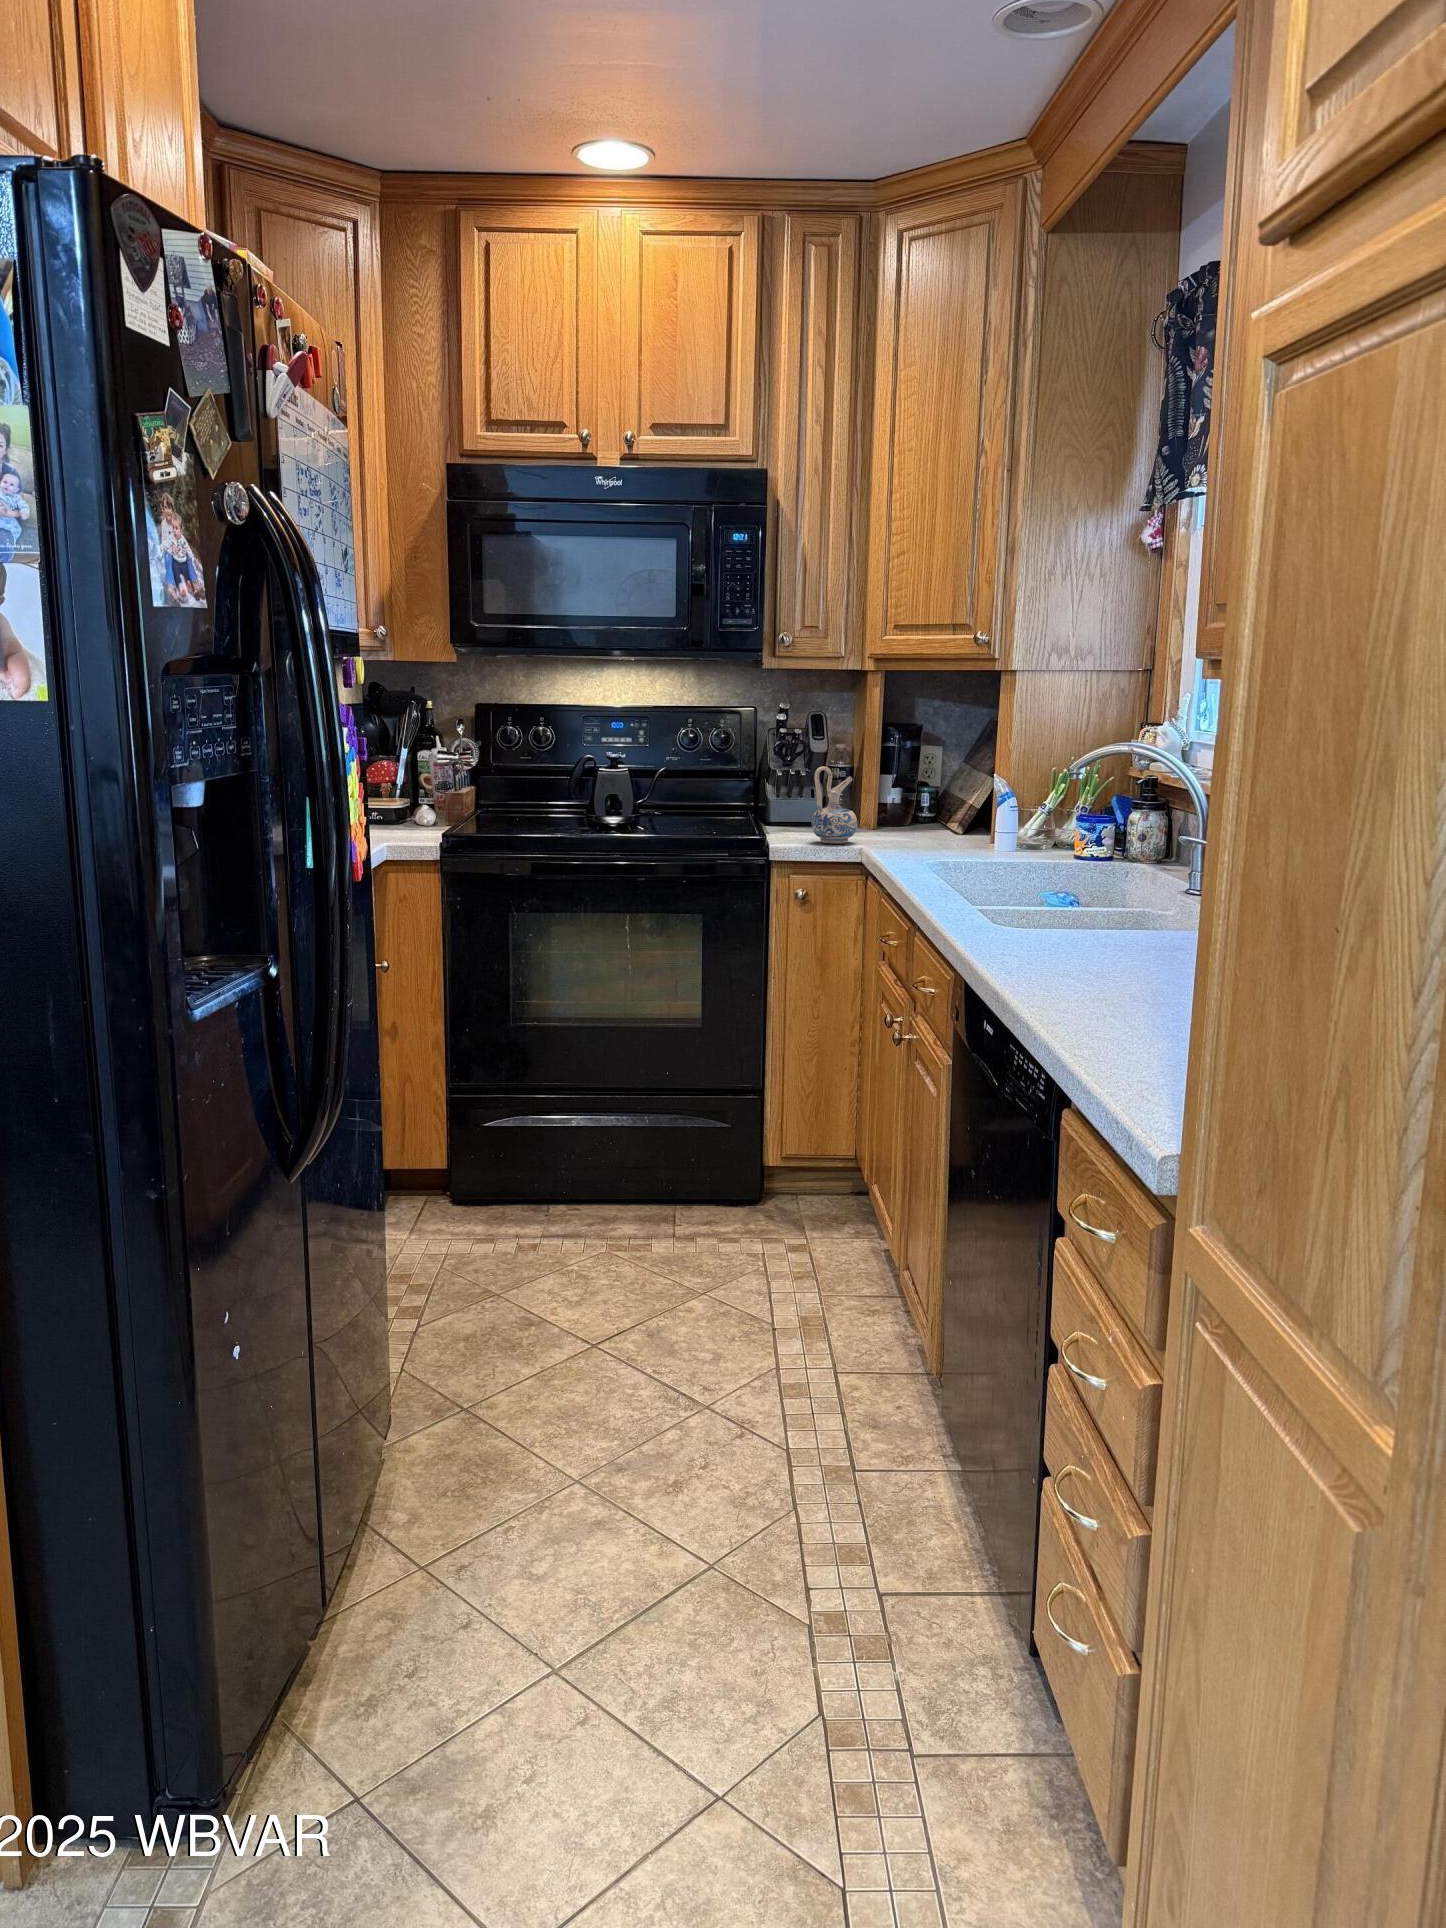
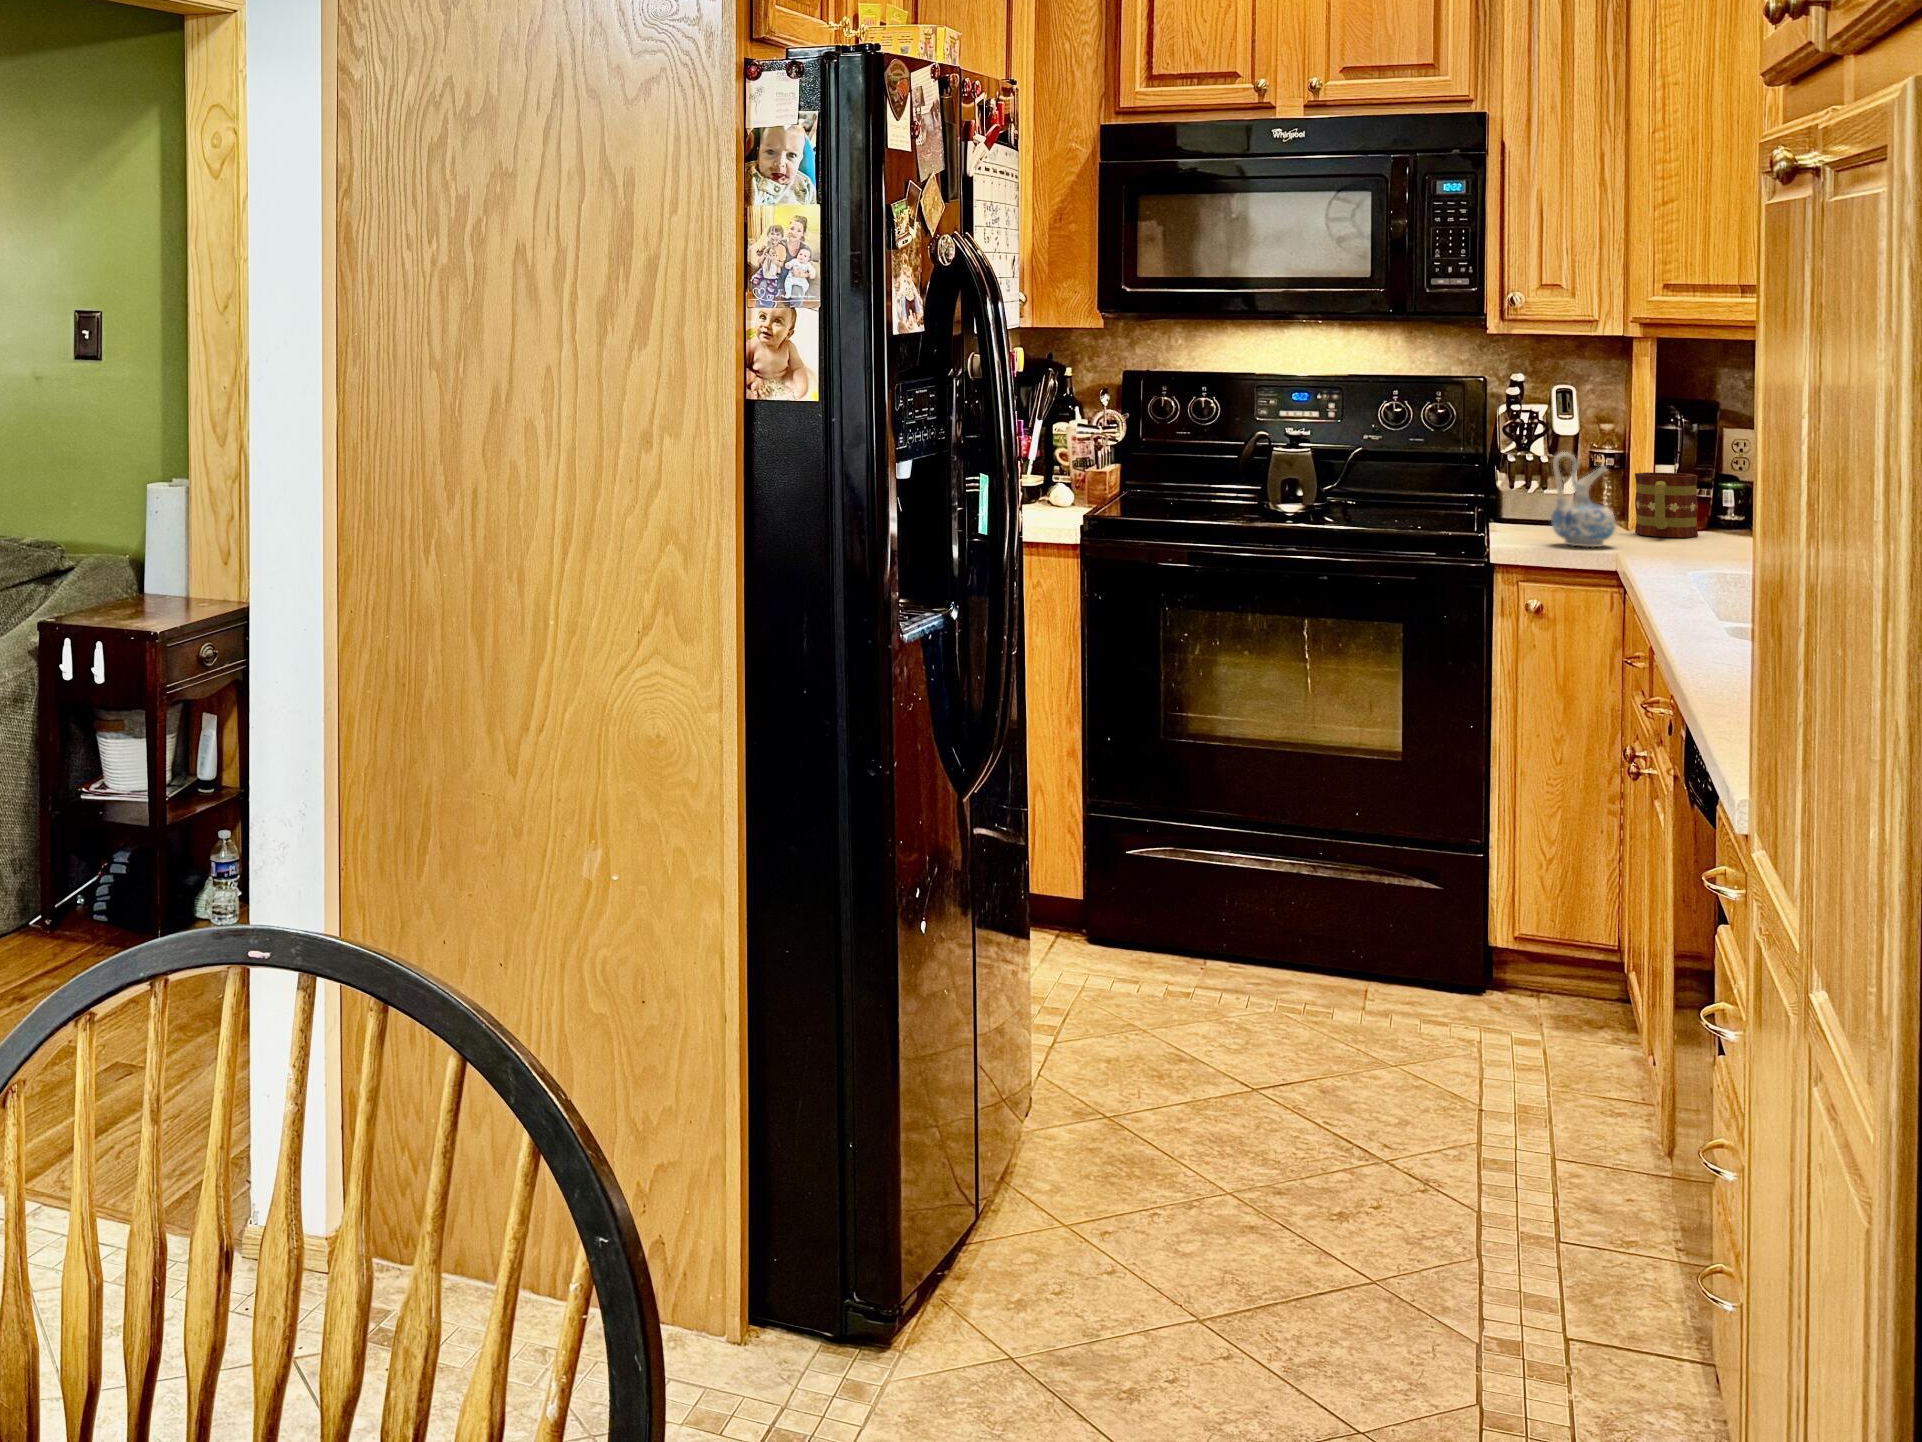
mug: none [861,782,906,832] -> present [1635,472,1698,537]

